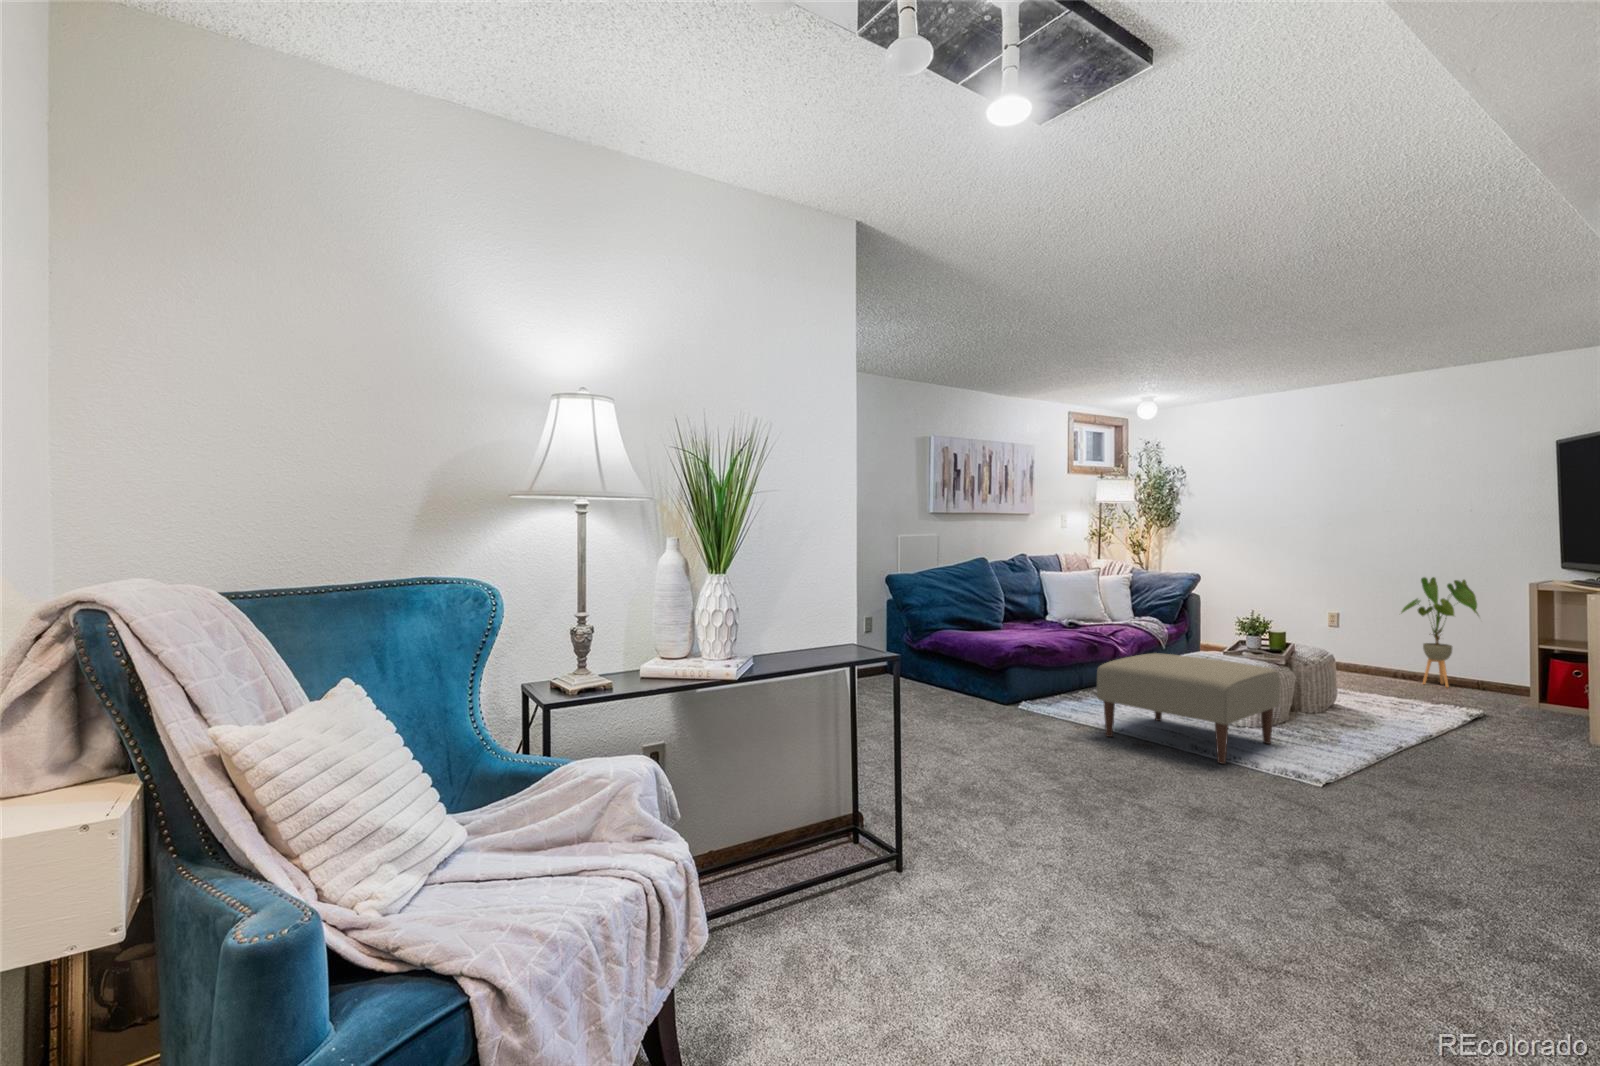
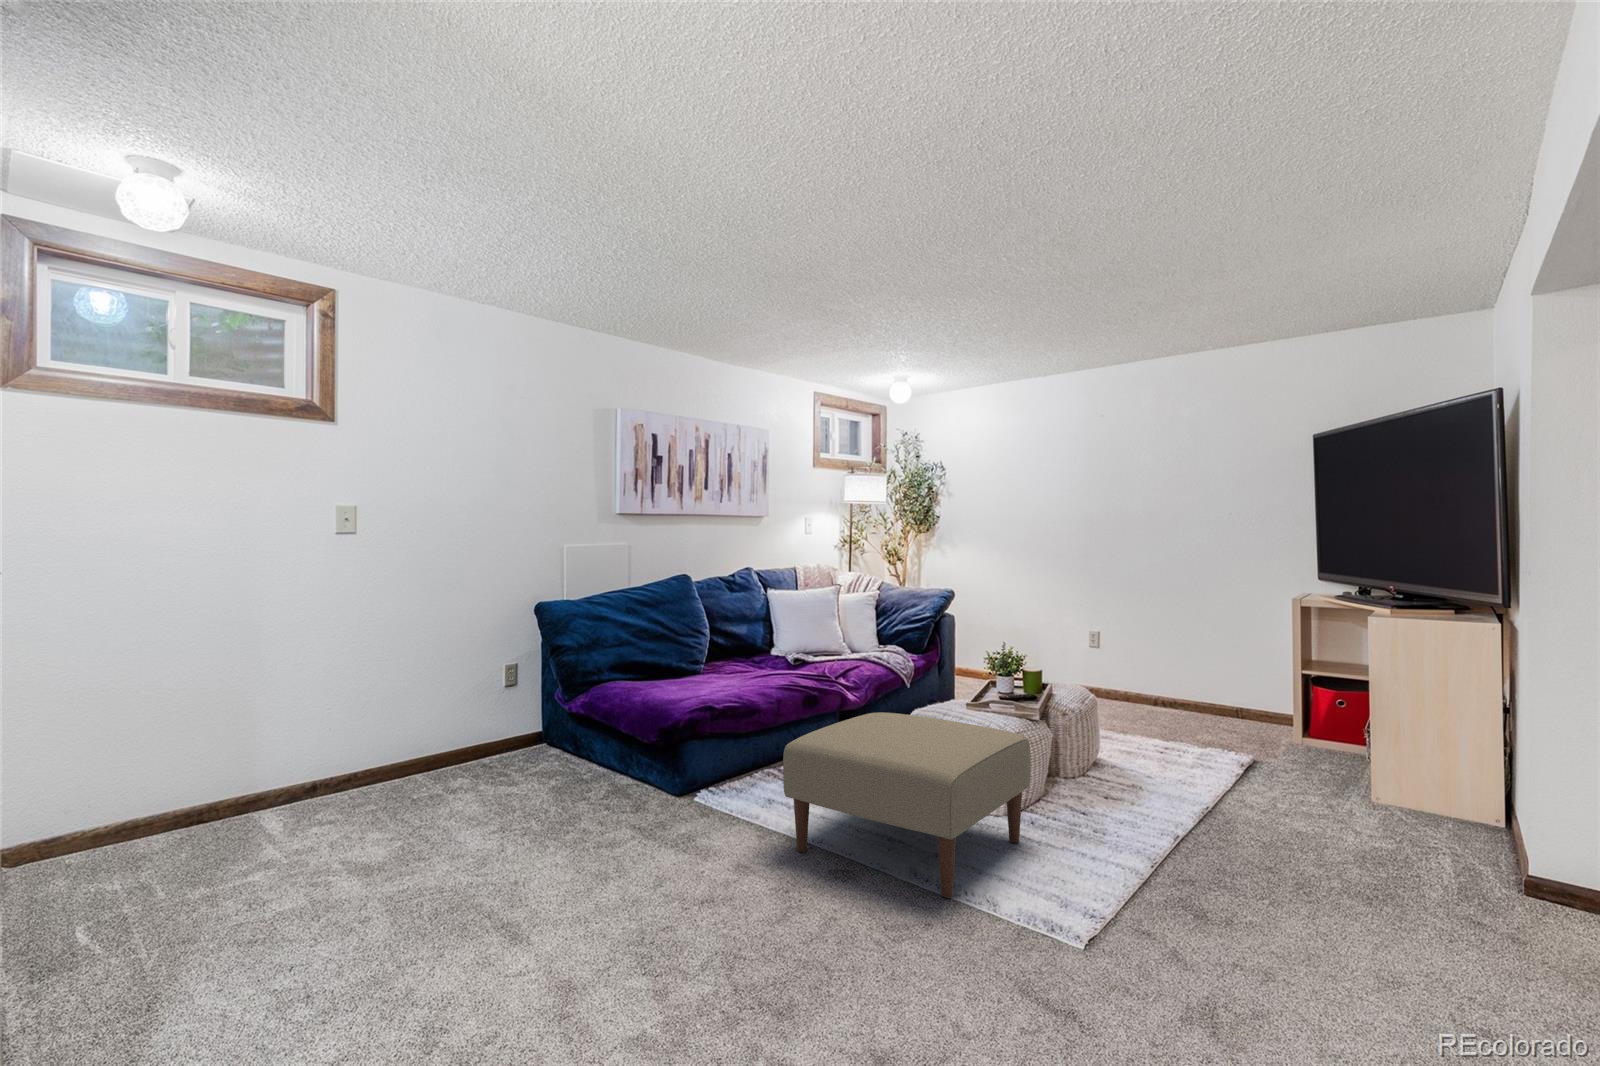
house plant: present [1402,577,1478,687] -> none [1164,591,1247,721]

